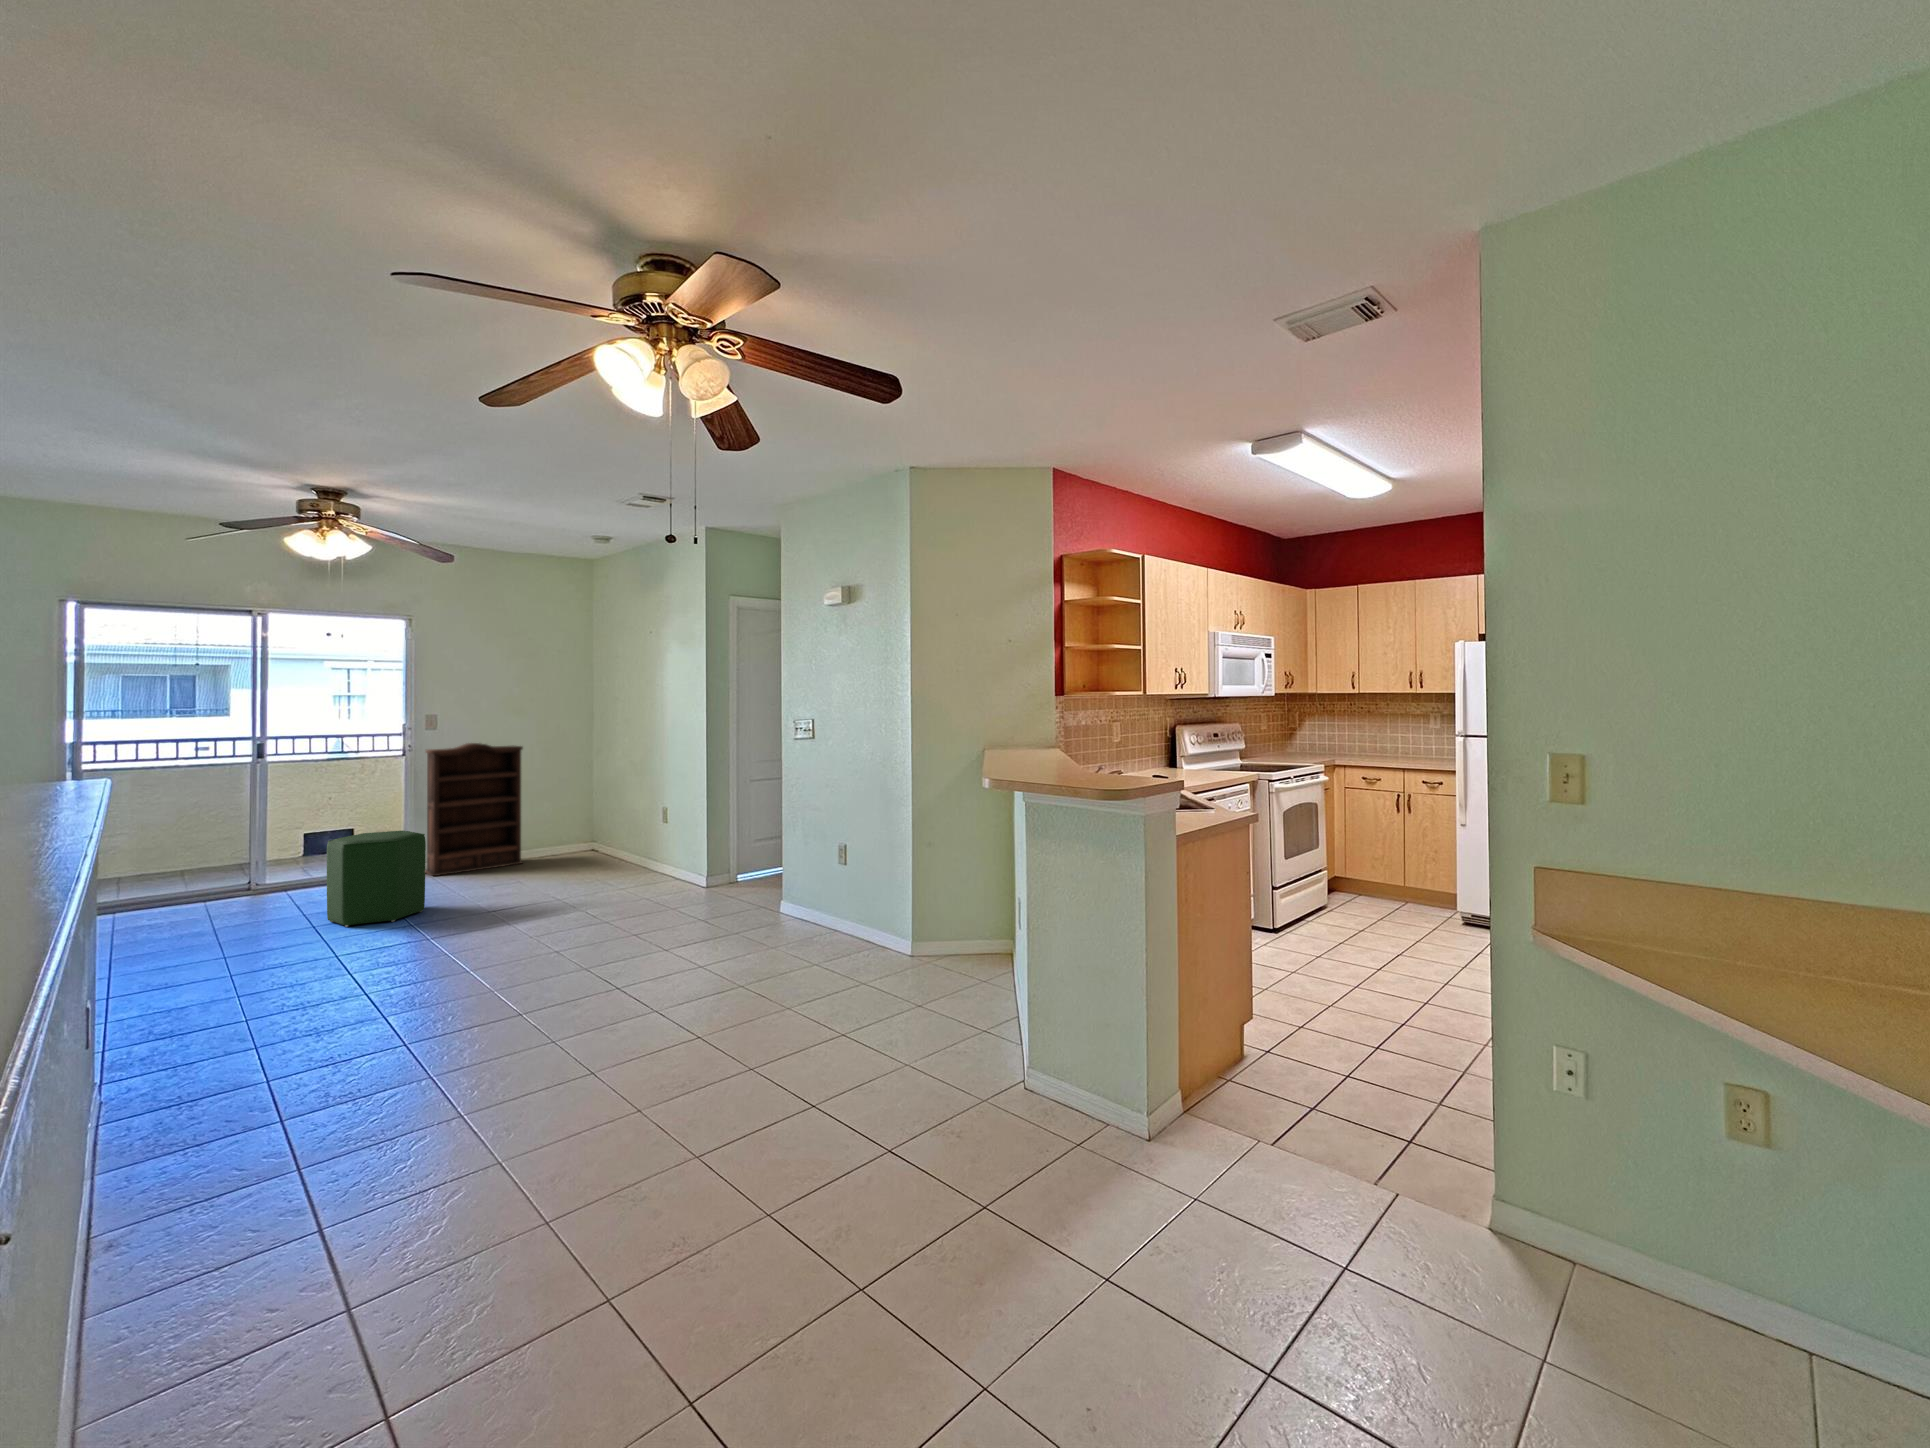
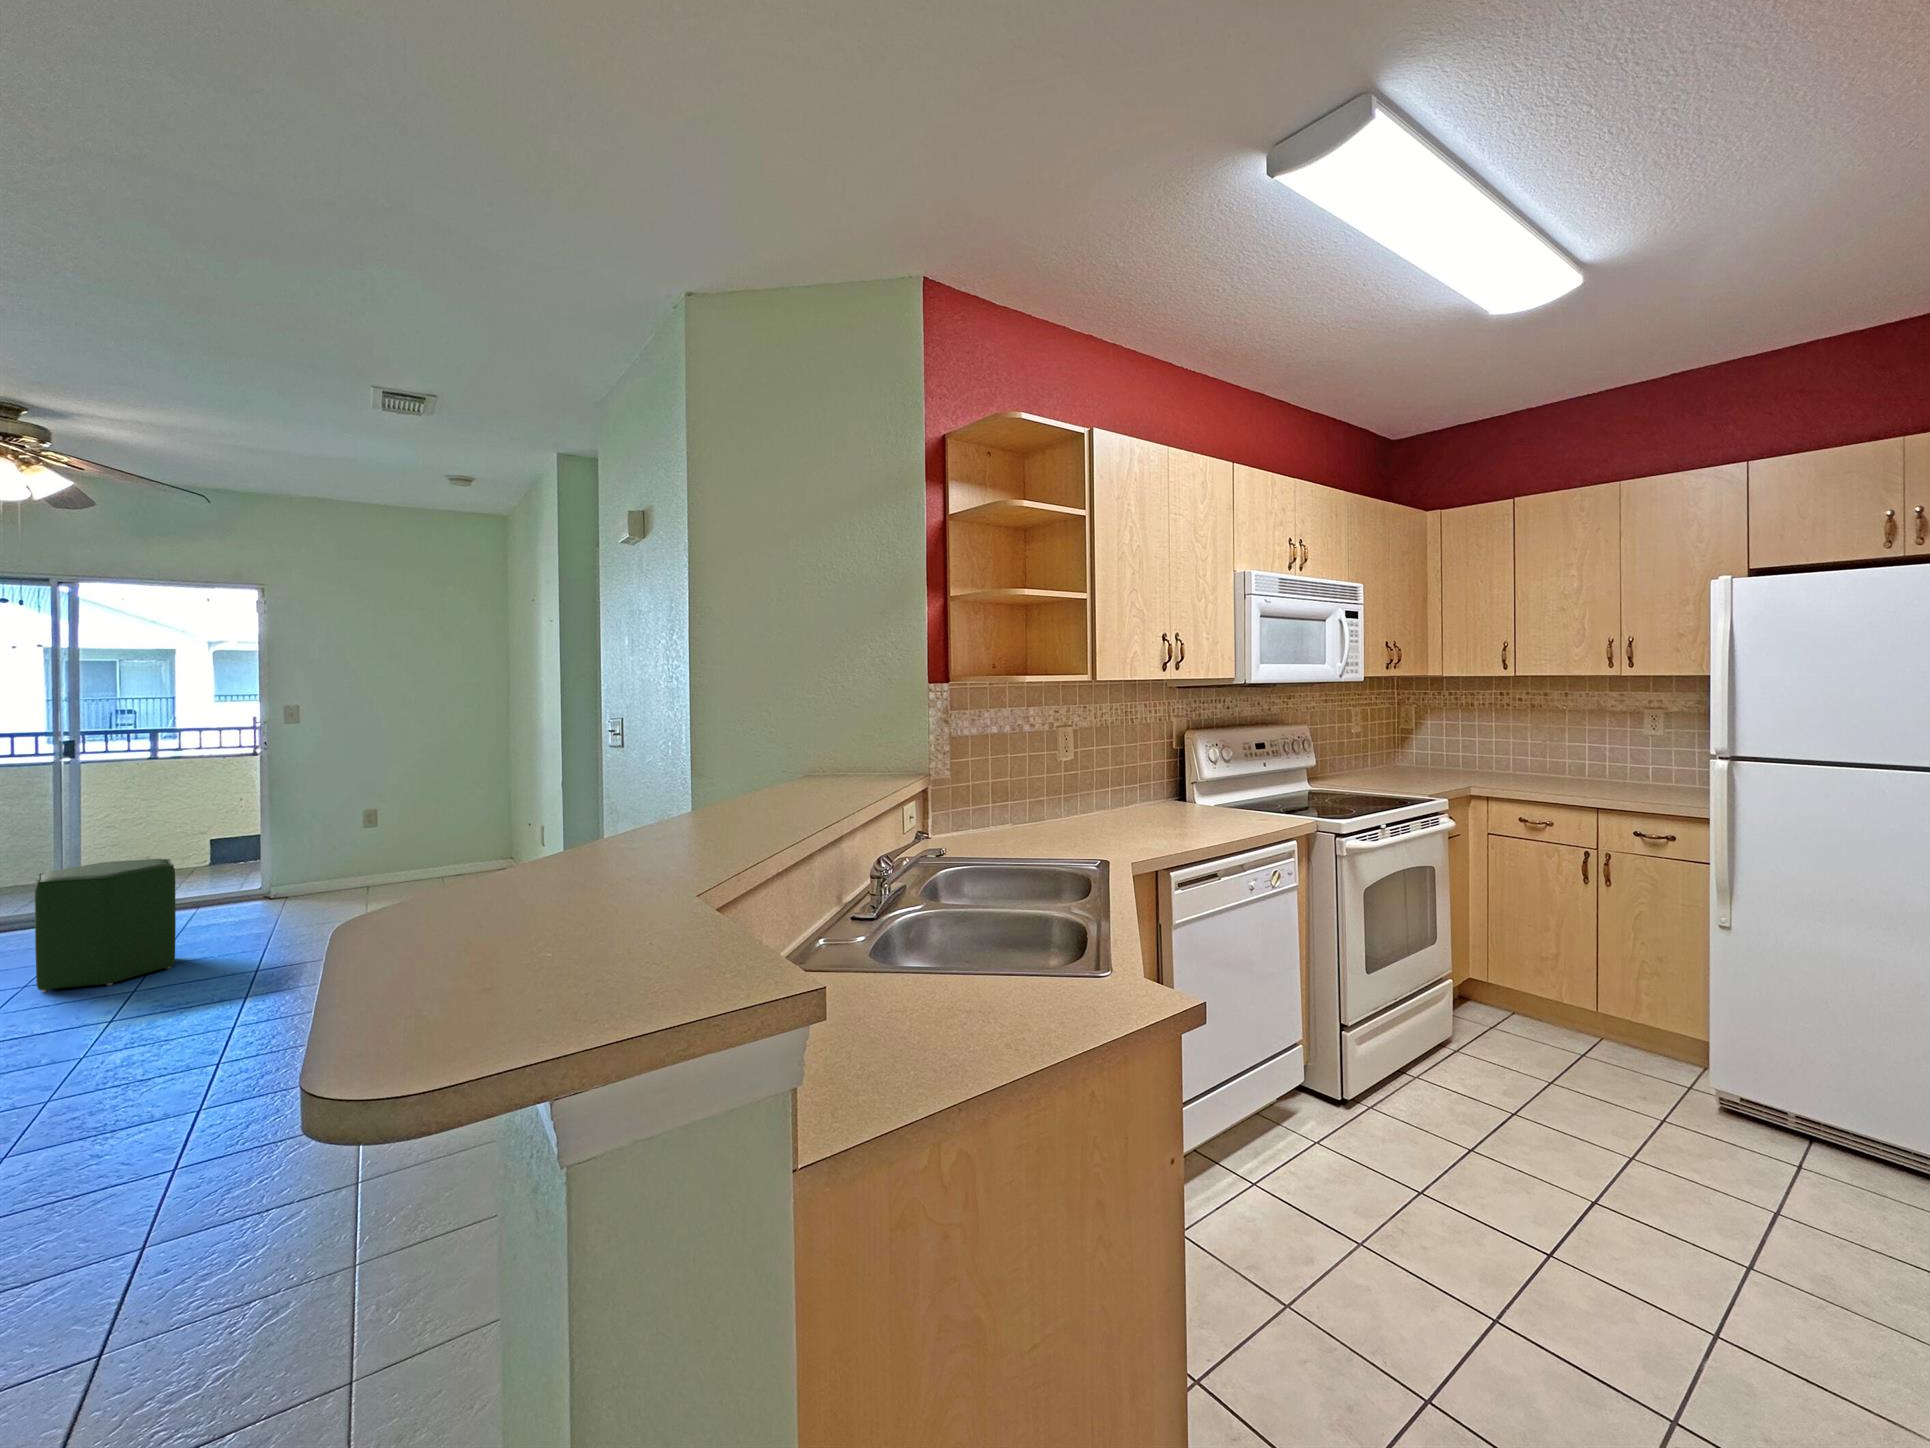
bookshelf: present [426,743,523,876] -> none [278,740,403,906]

